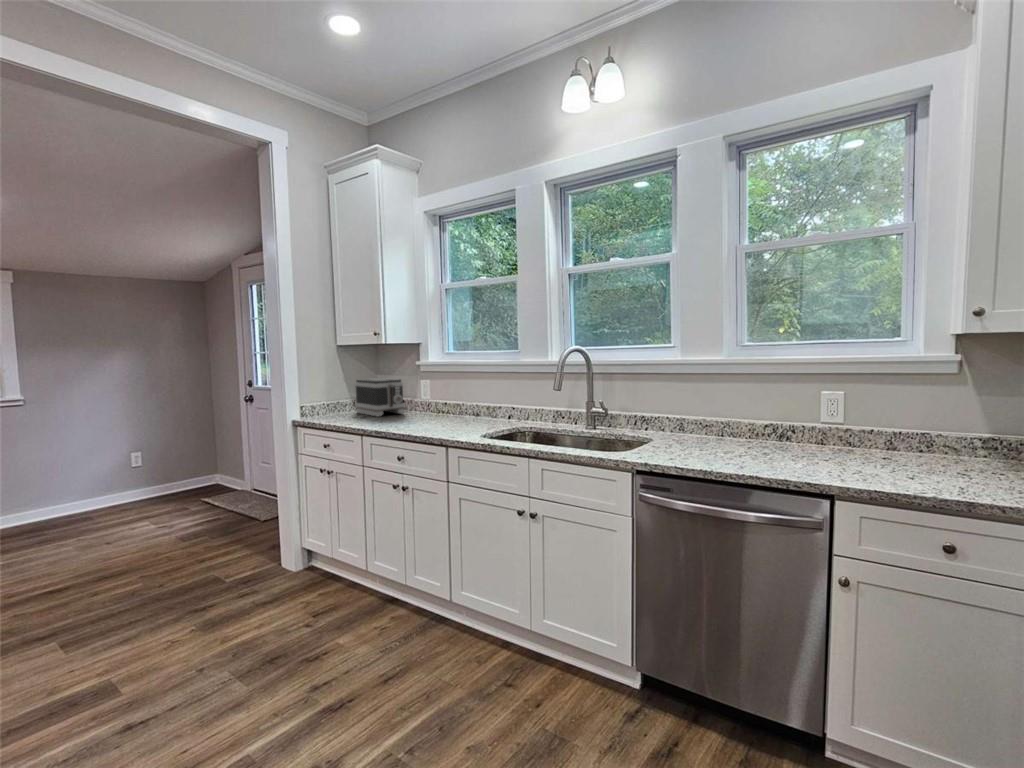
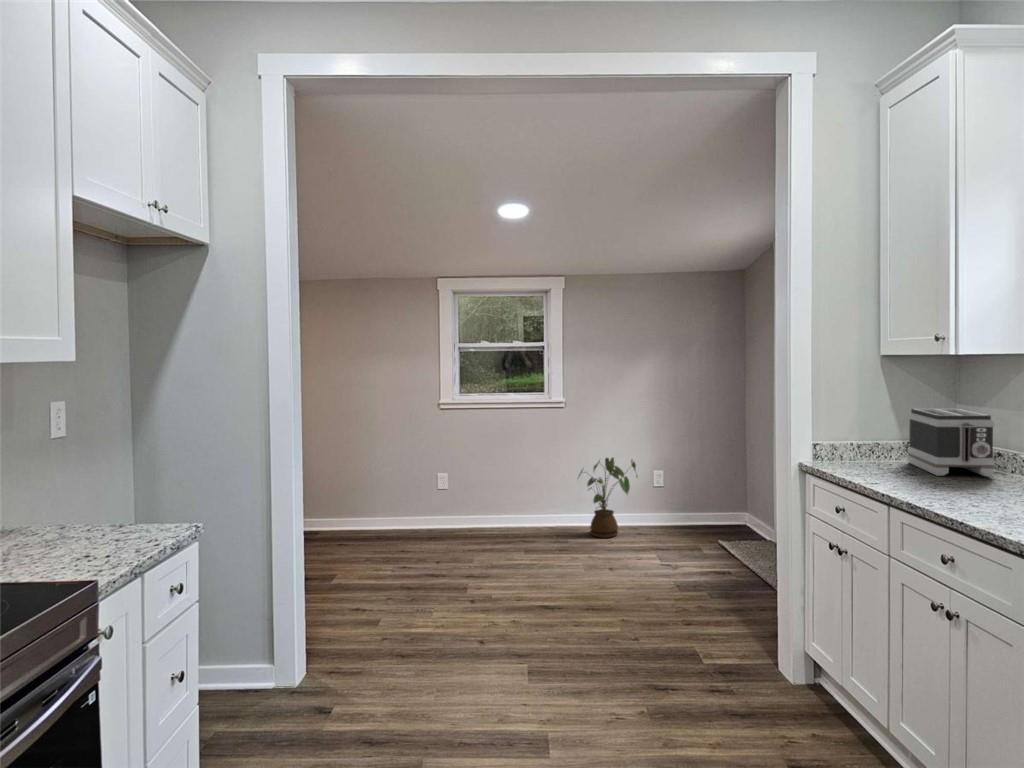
house plant: none [47,447,117,522] -> present [579,458,637,538]

